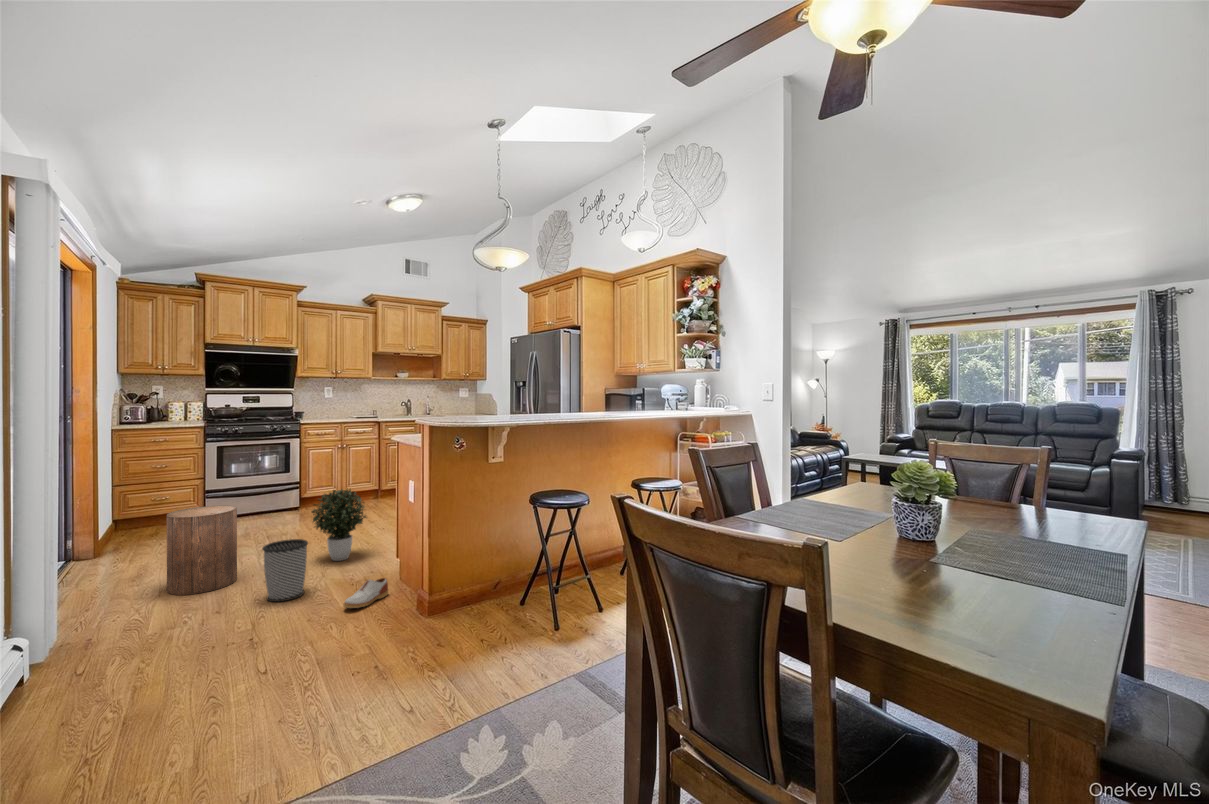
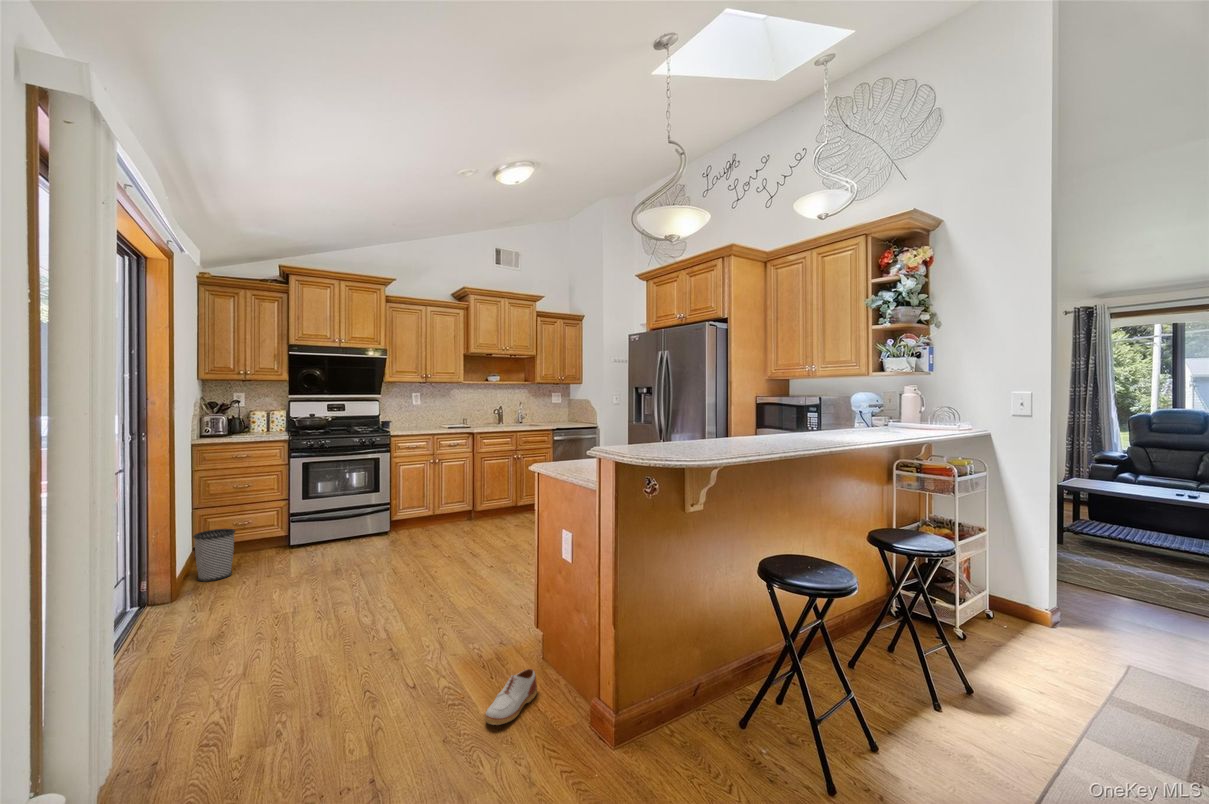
potted plant: present [312,489,366,561] -> none [420,527,487,622]
stool: present [167,506,237,595] -> none [248,552,333,679]
wastebasket: present [262,539,308,602] -> present [193,529,235,582]

